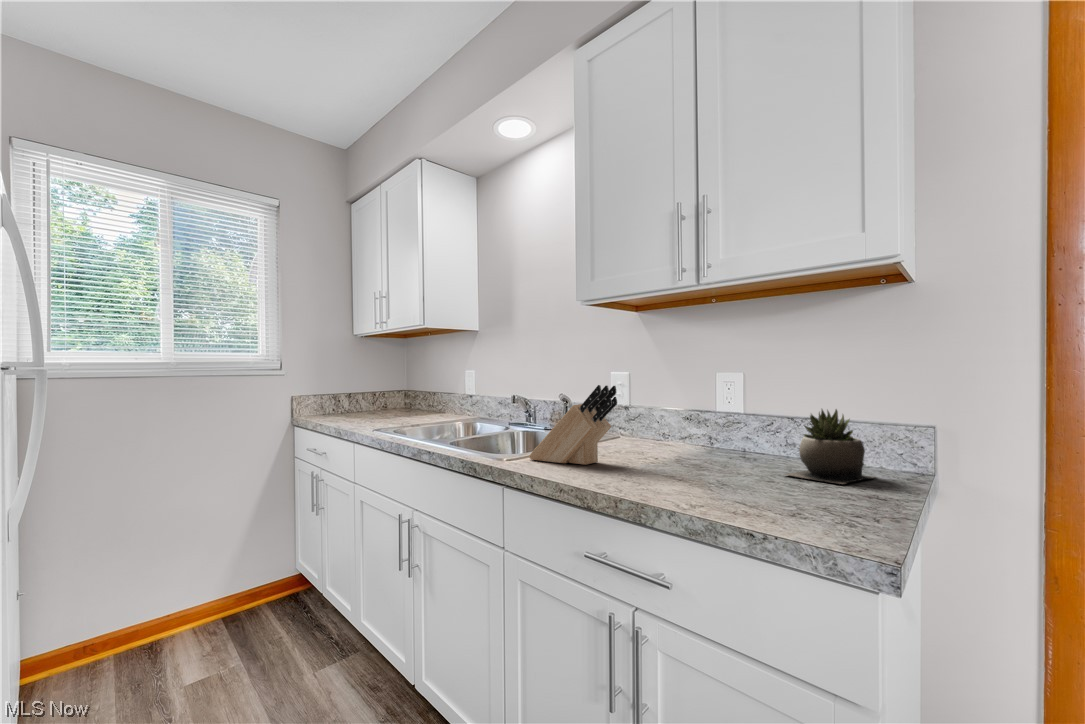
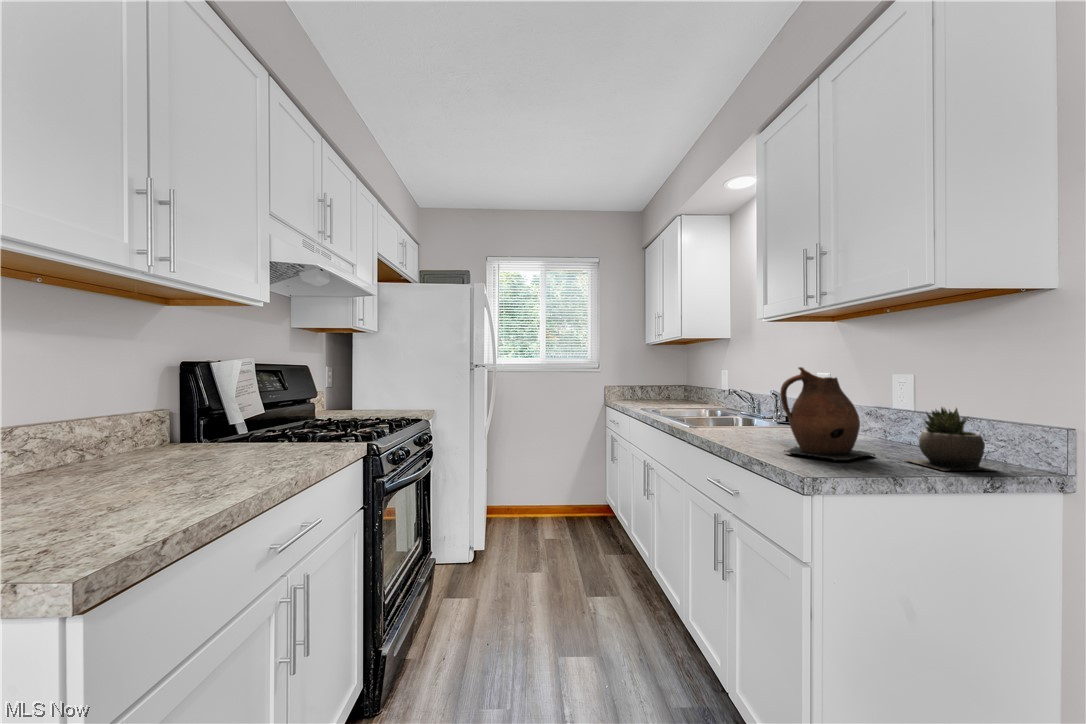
ceramic pitcher: none [653,365,751,487] -> present [780,367,875,461]
knife block: present [529,385,617,465] -> none [714,382,775,440]

